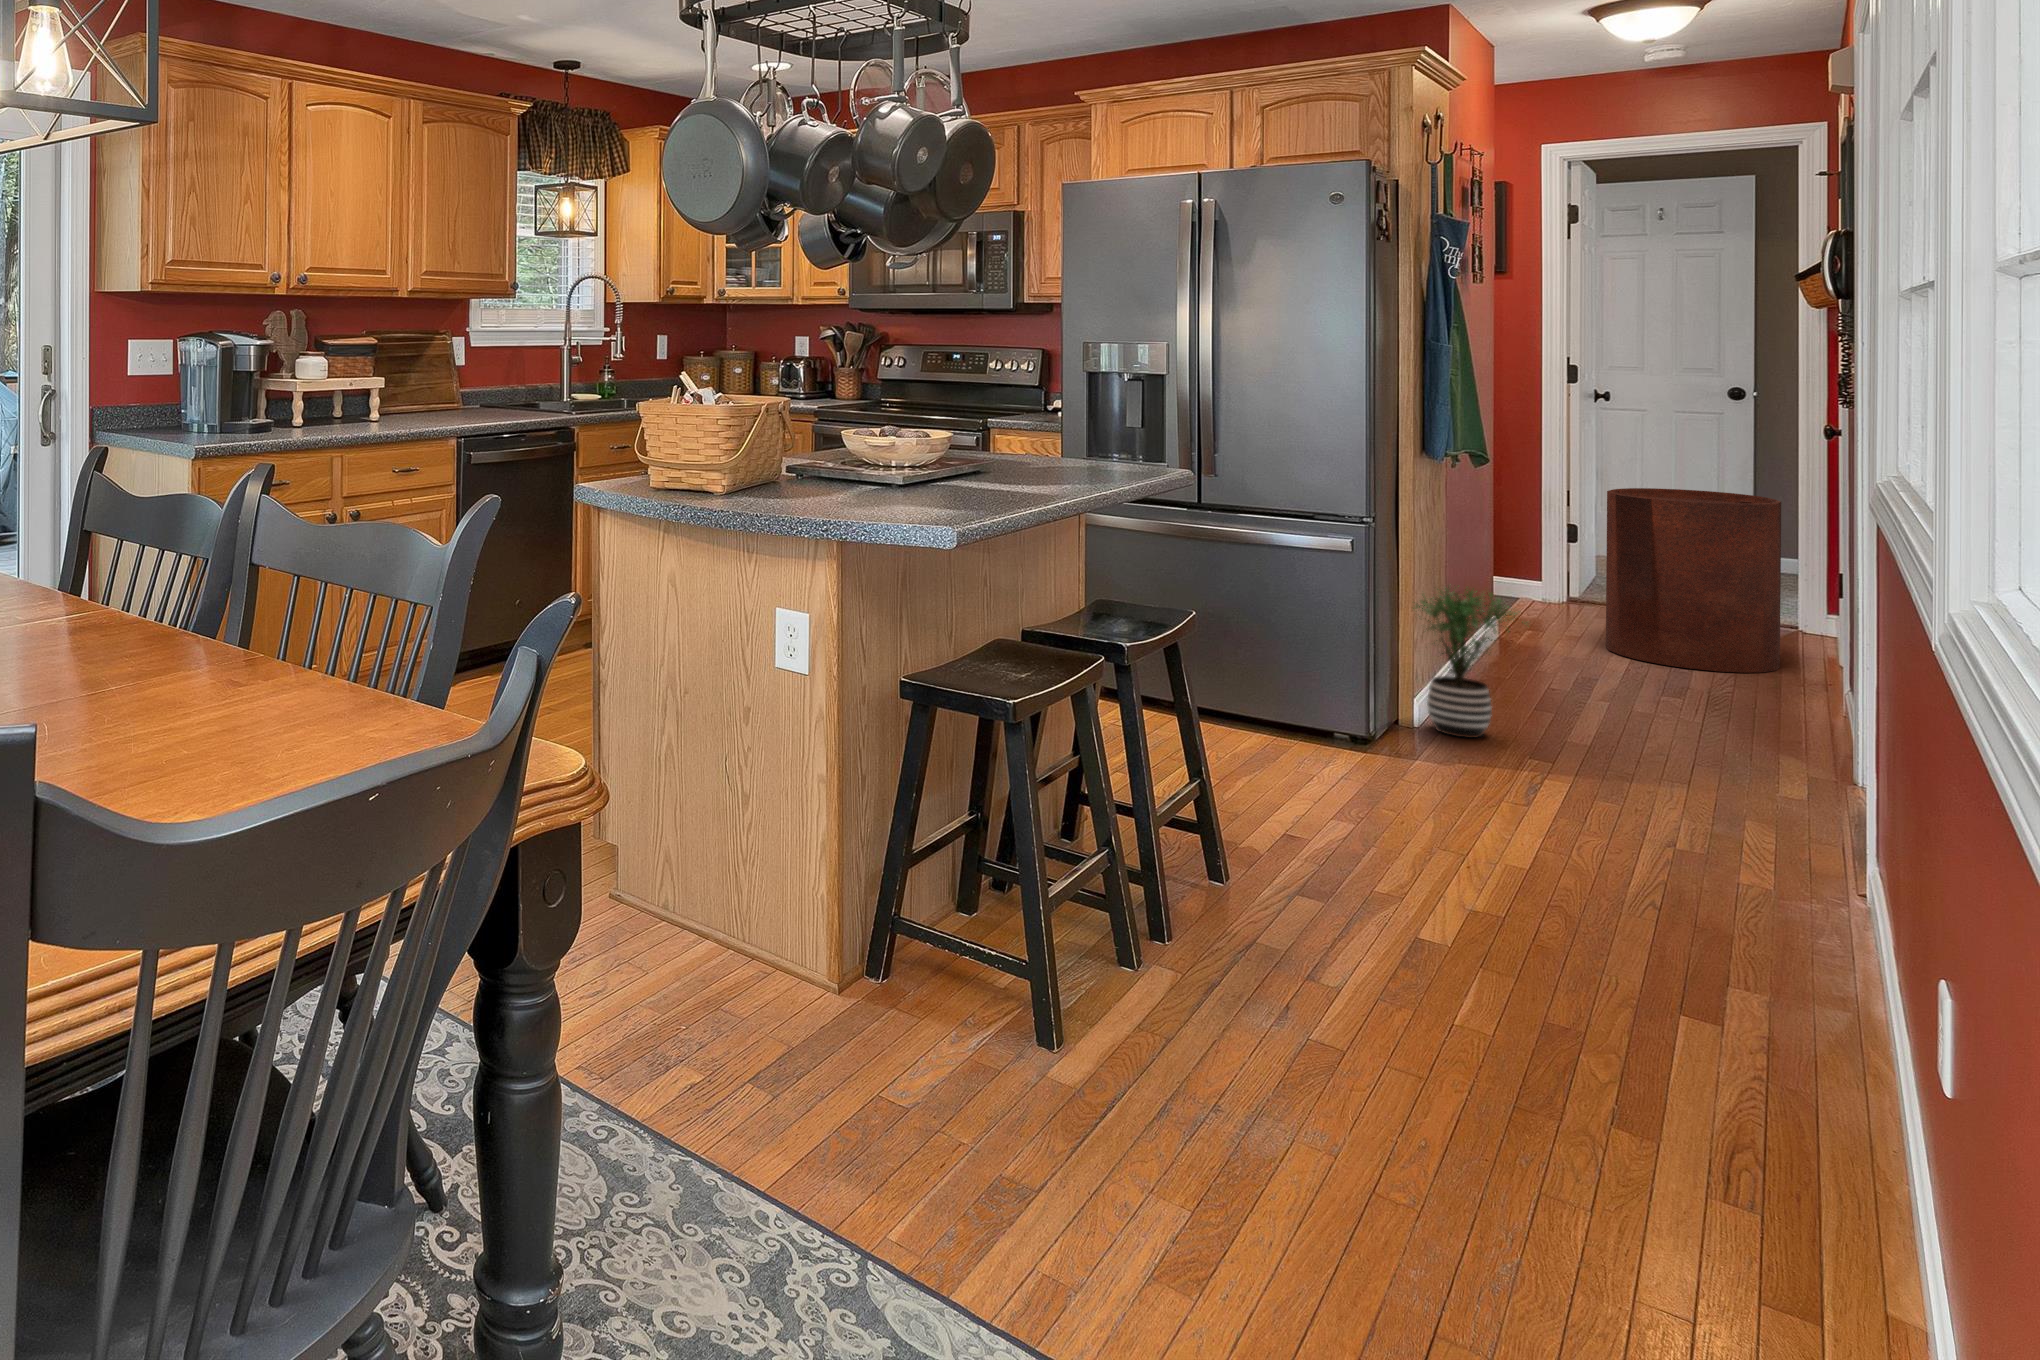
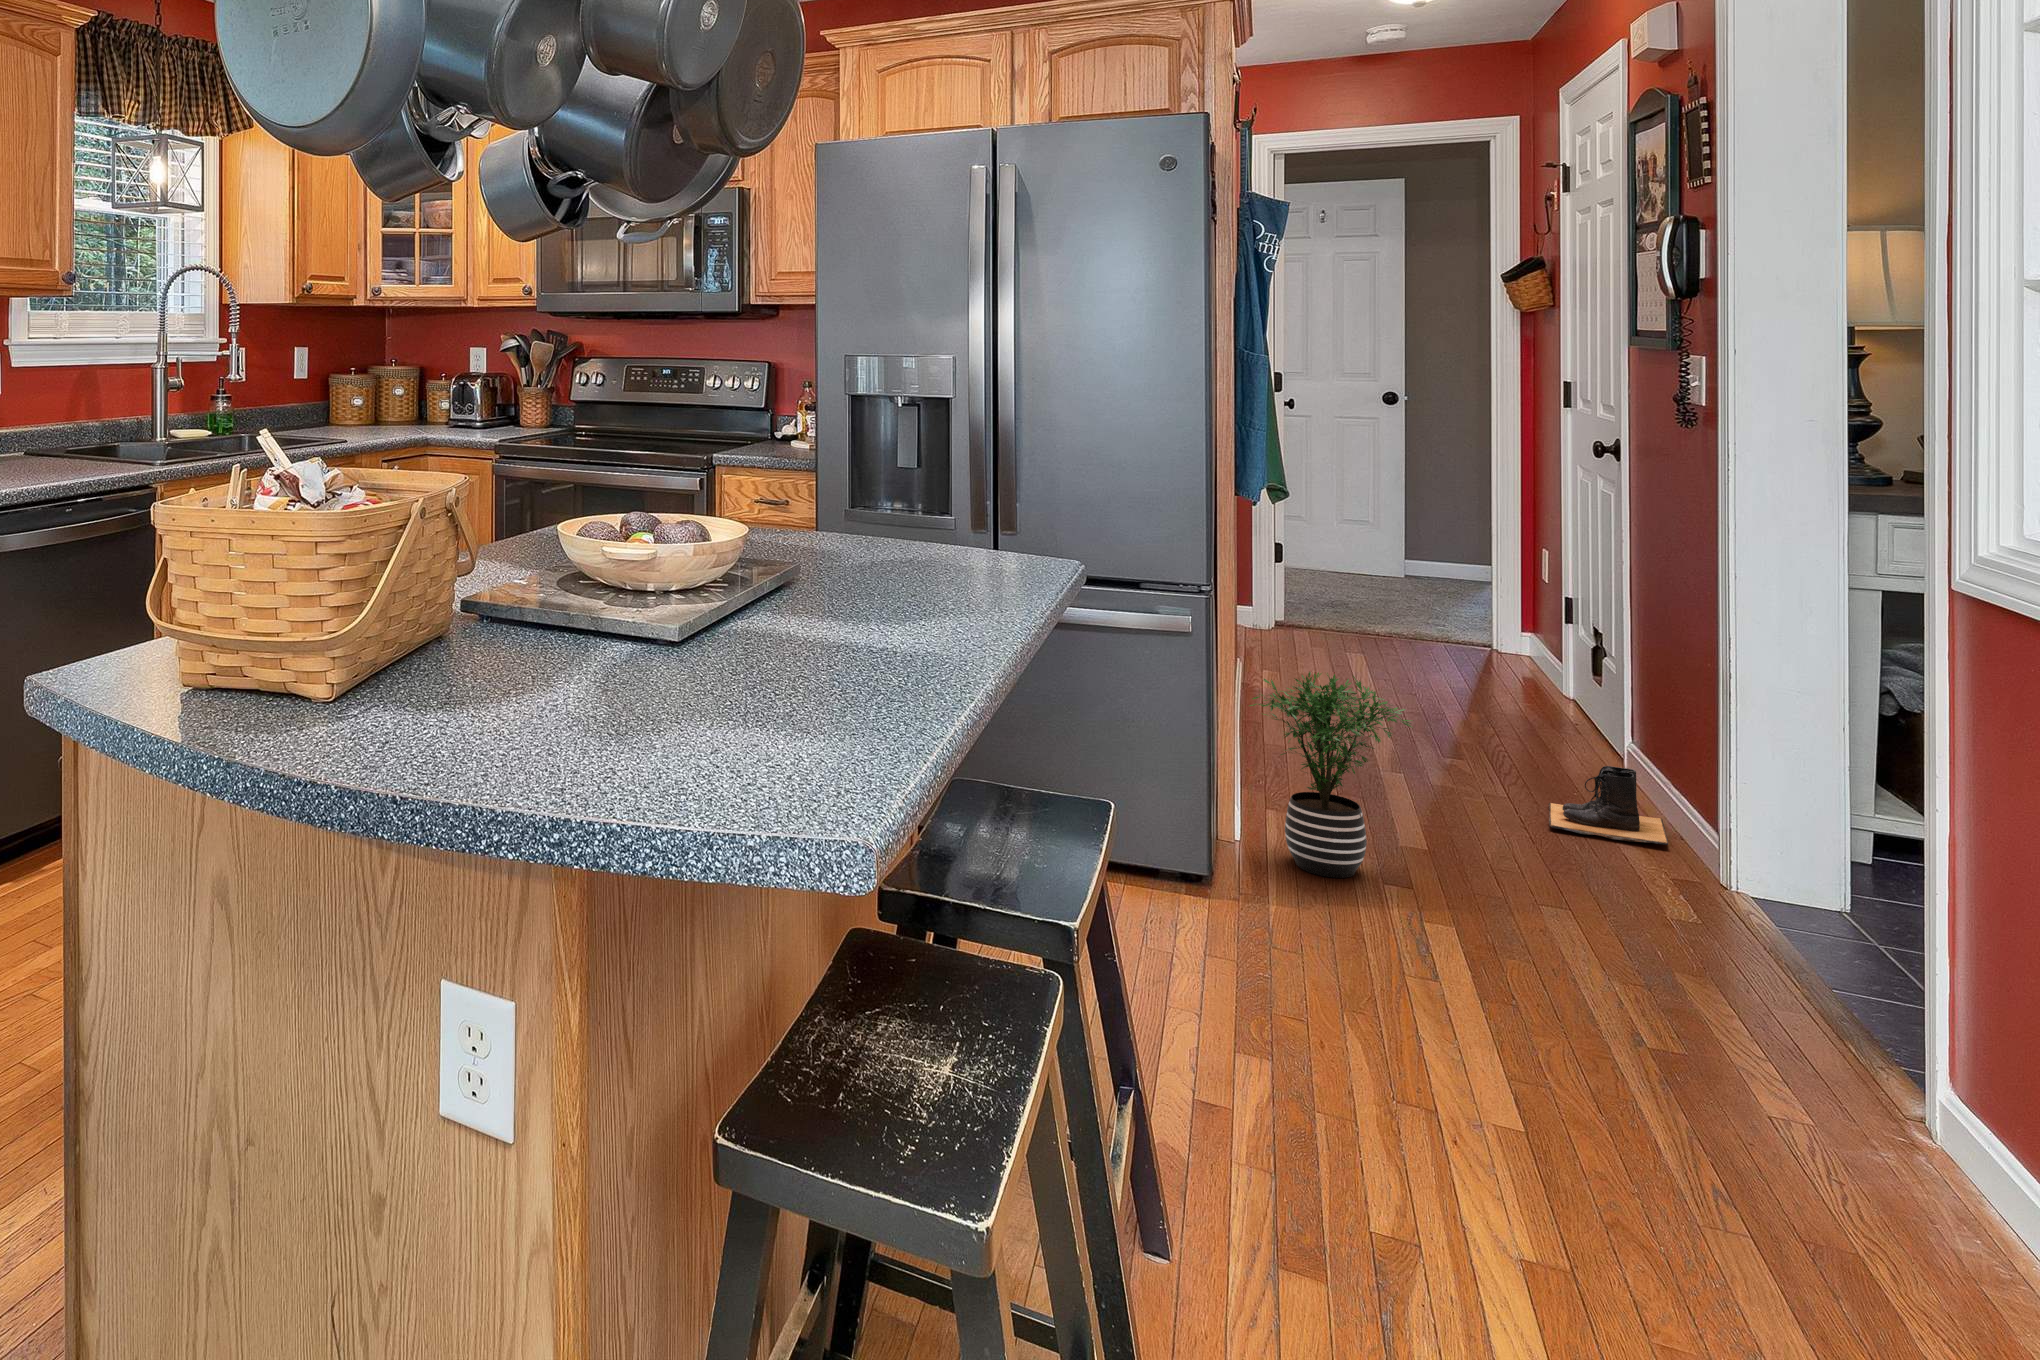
trash can: present [1606,488,1781,673] -> none [1390,517,1576,734]
boots: none [1680,678,1791,738] -> present [1548,766,1668,845]

